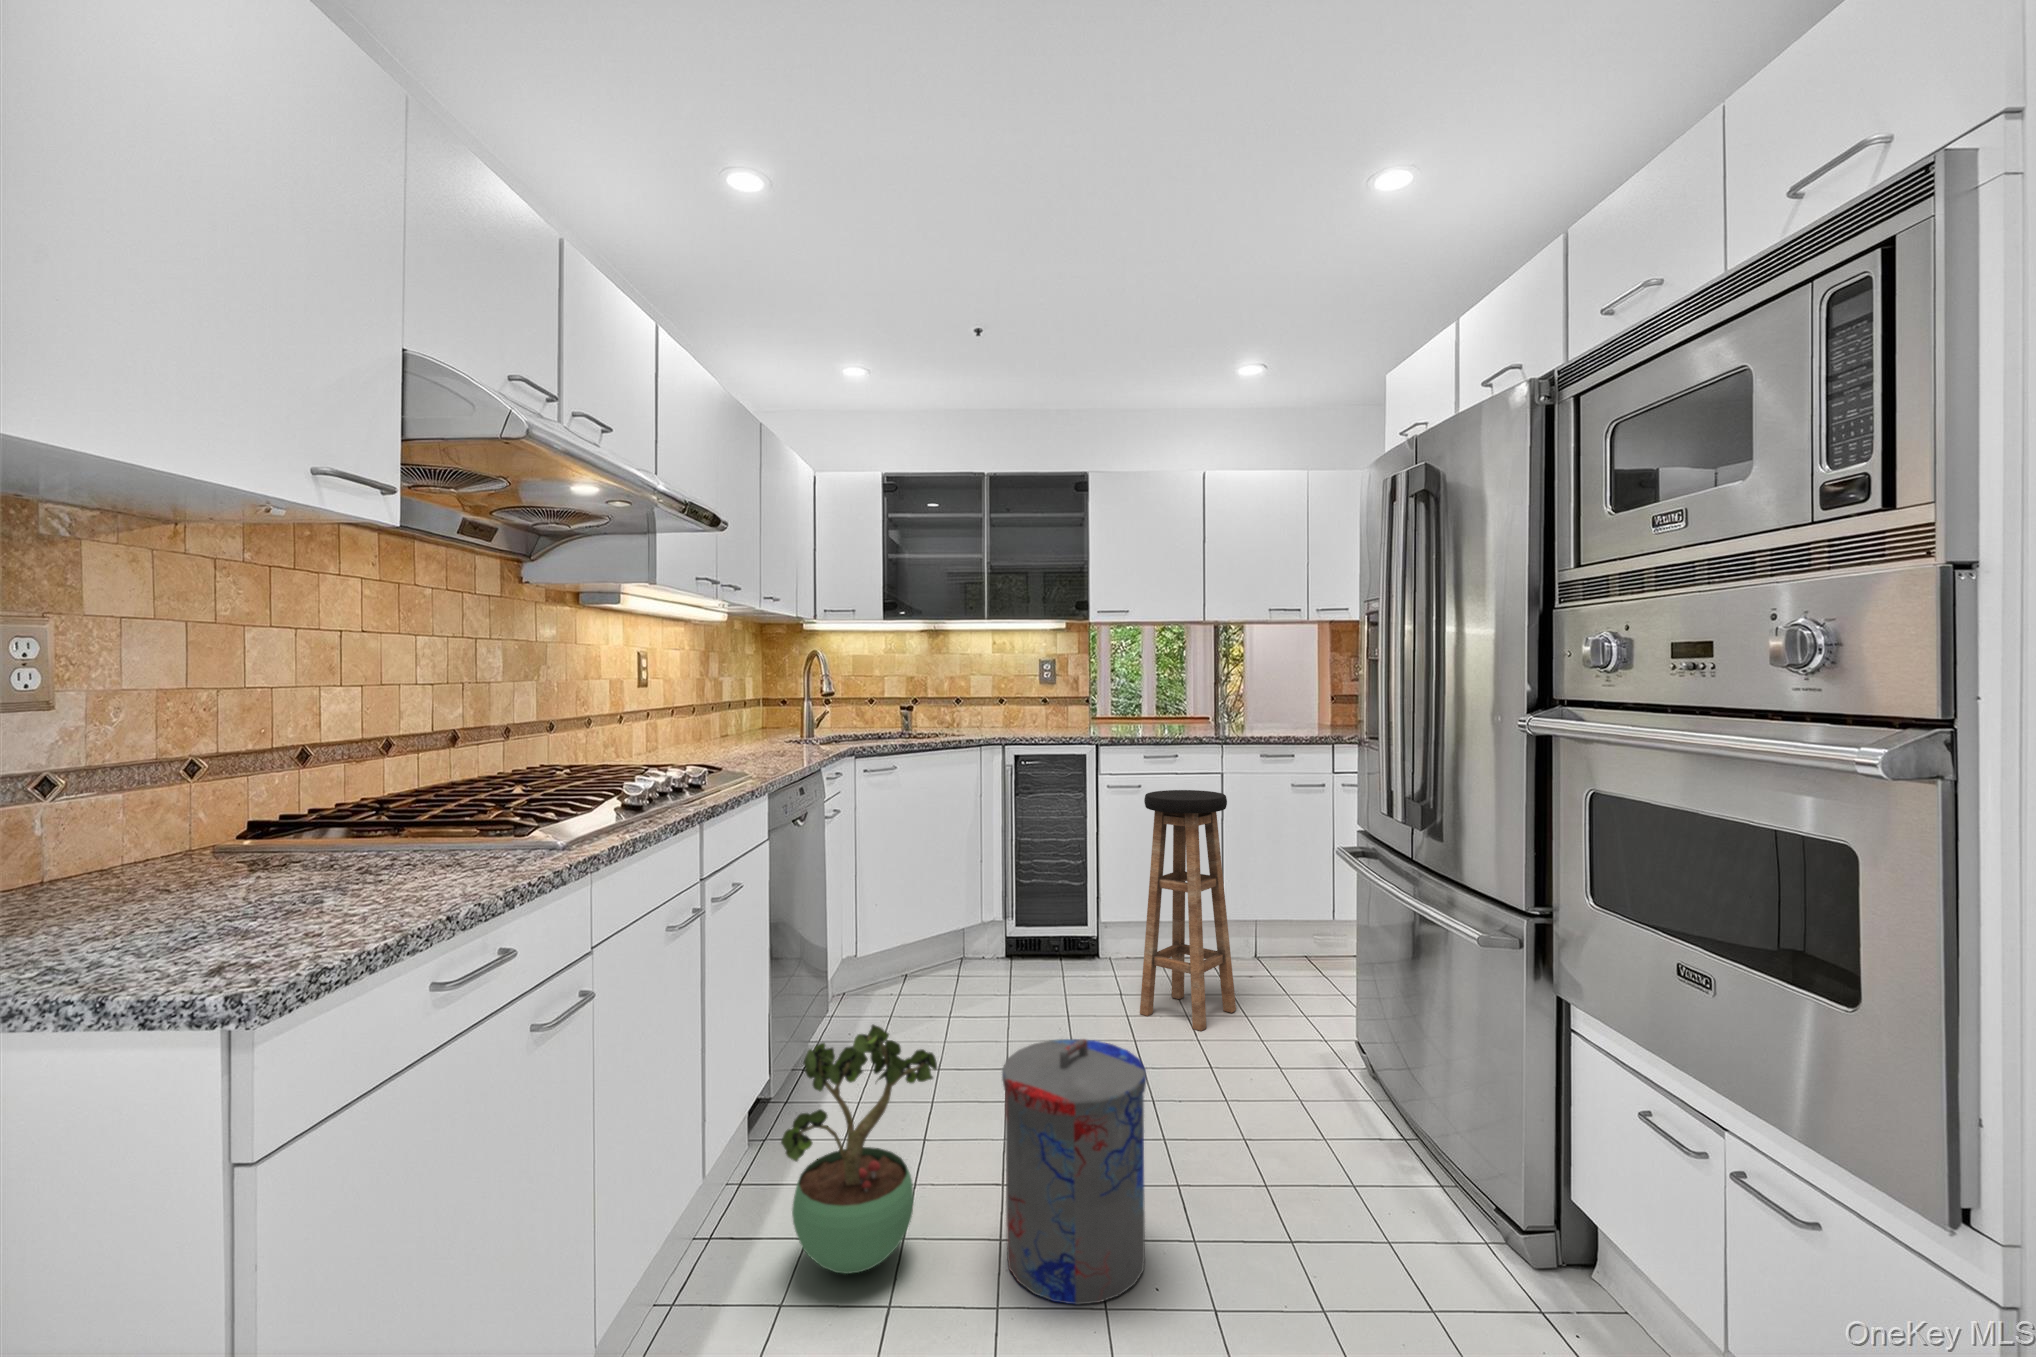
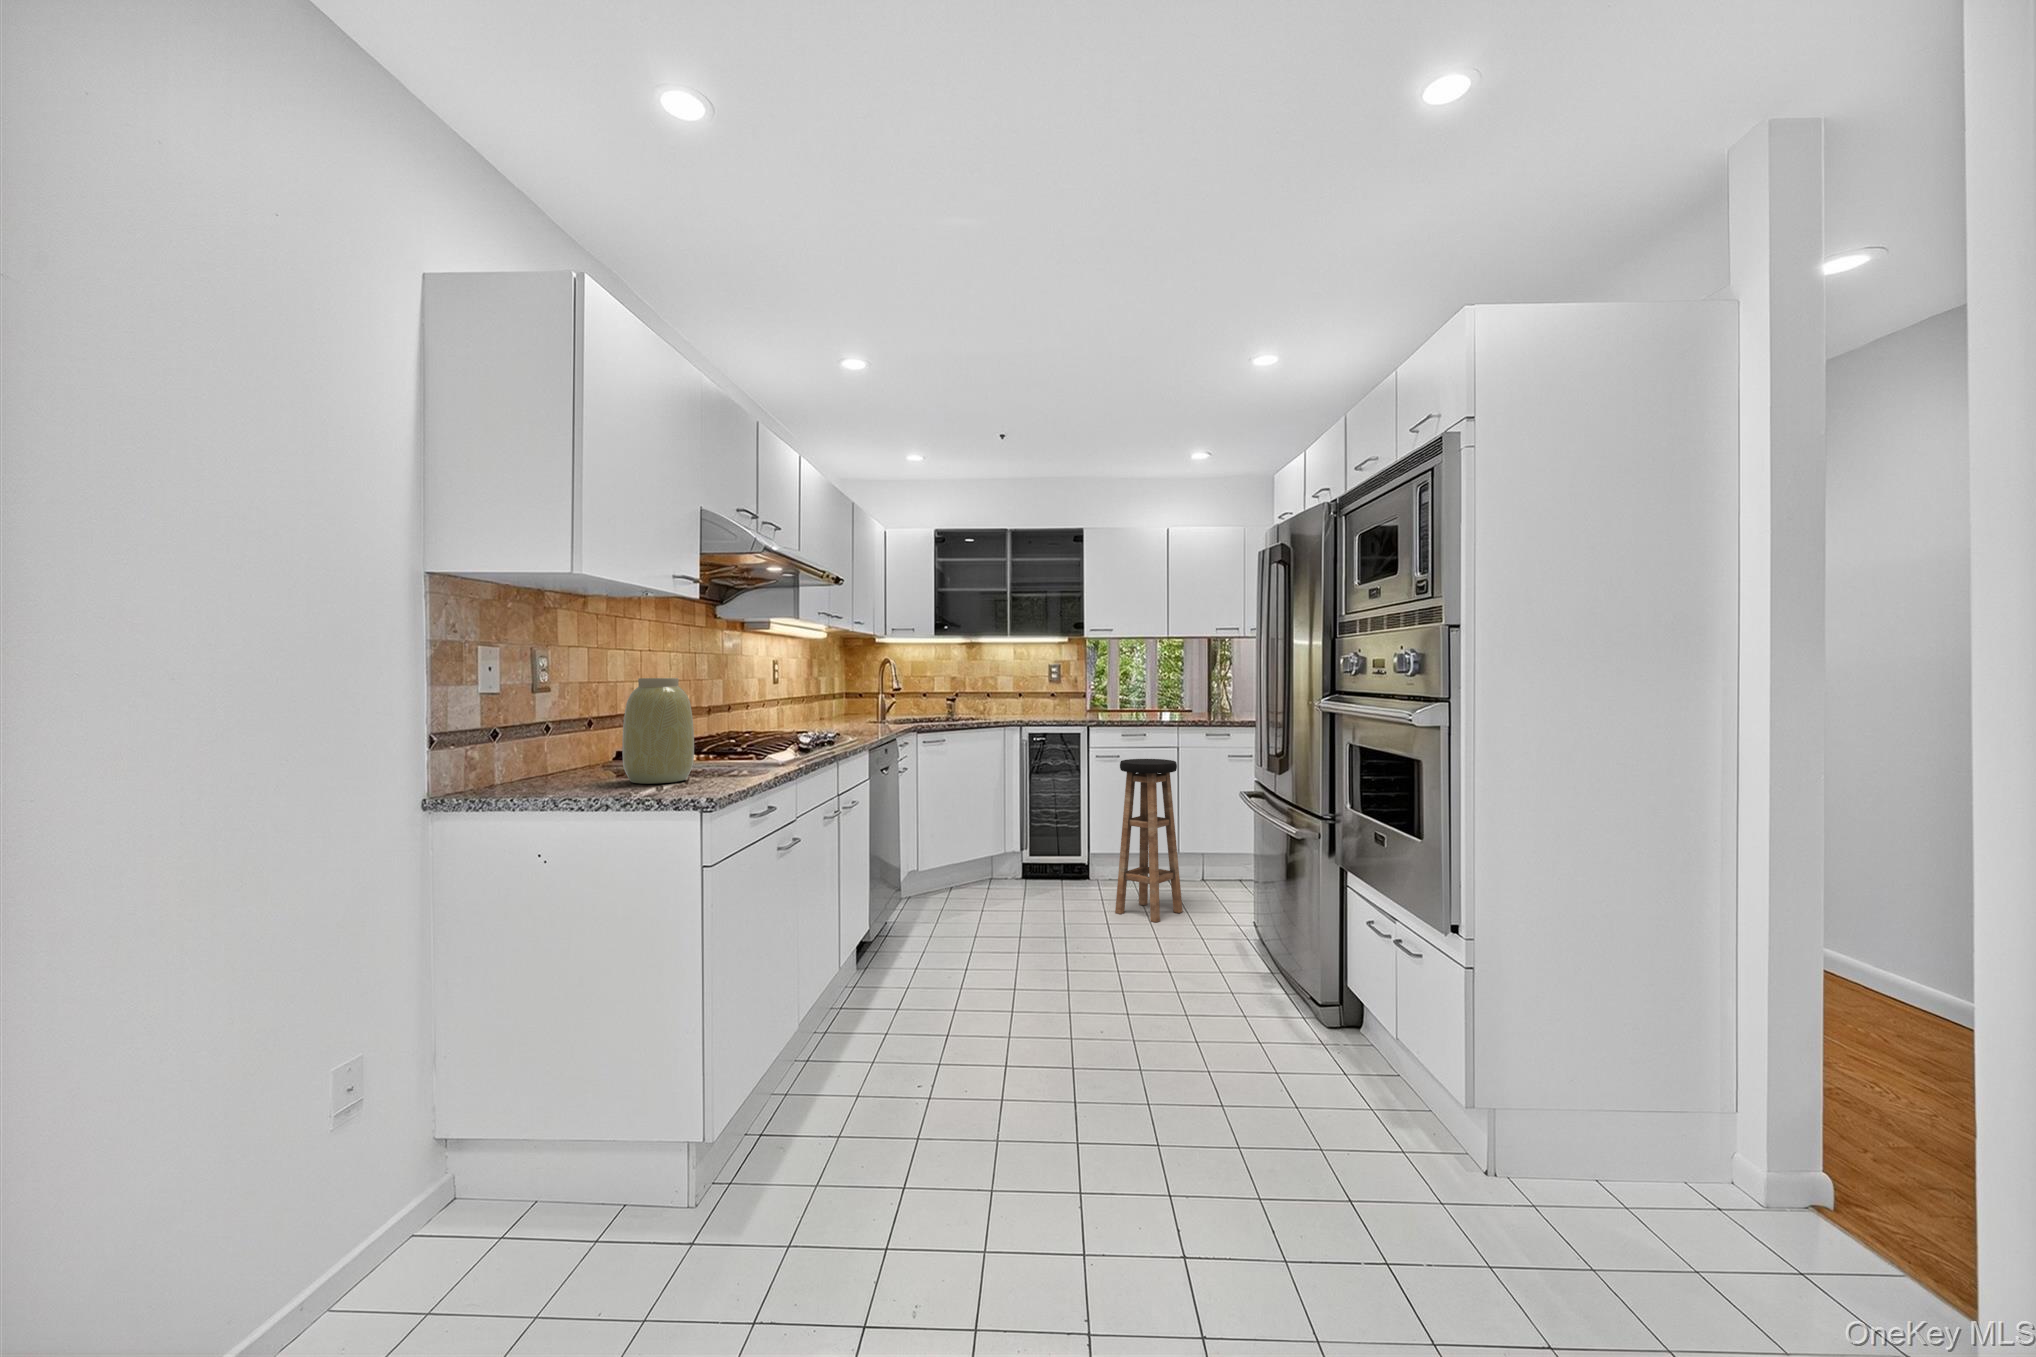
vase: none [116,672,305,907] -> present [622,678,694,784]
potted plant: present [781,1025,937,1274] -> none [893,883,982,1025]
trash can: present [1002,1039,1146,1305] -> none [1020,895,1105,1040]

